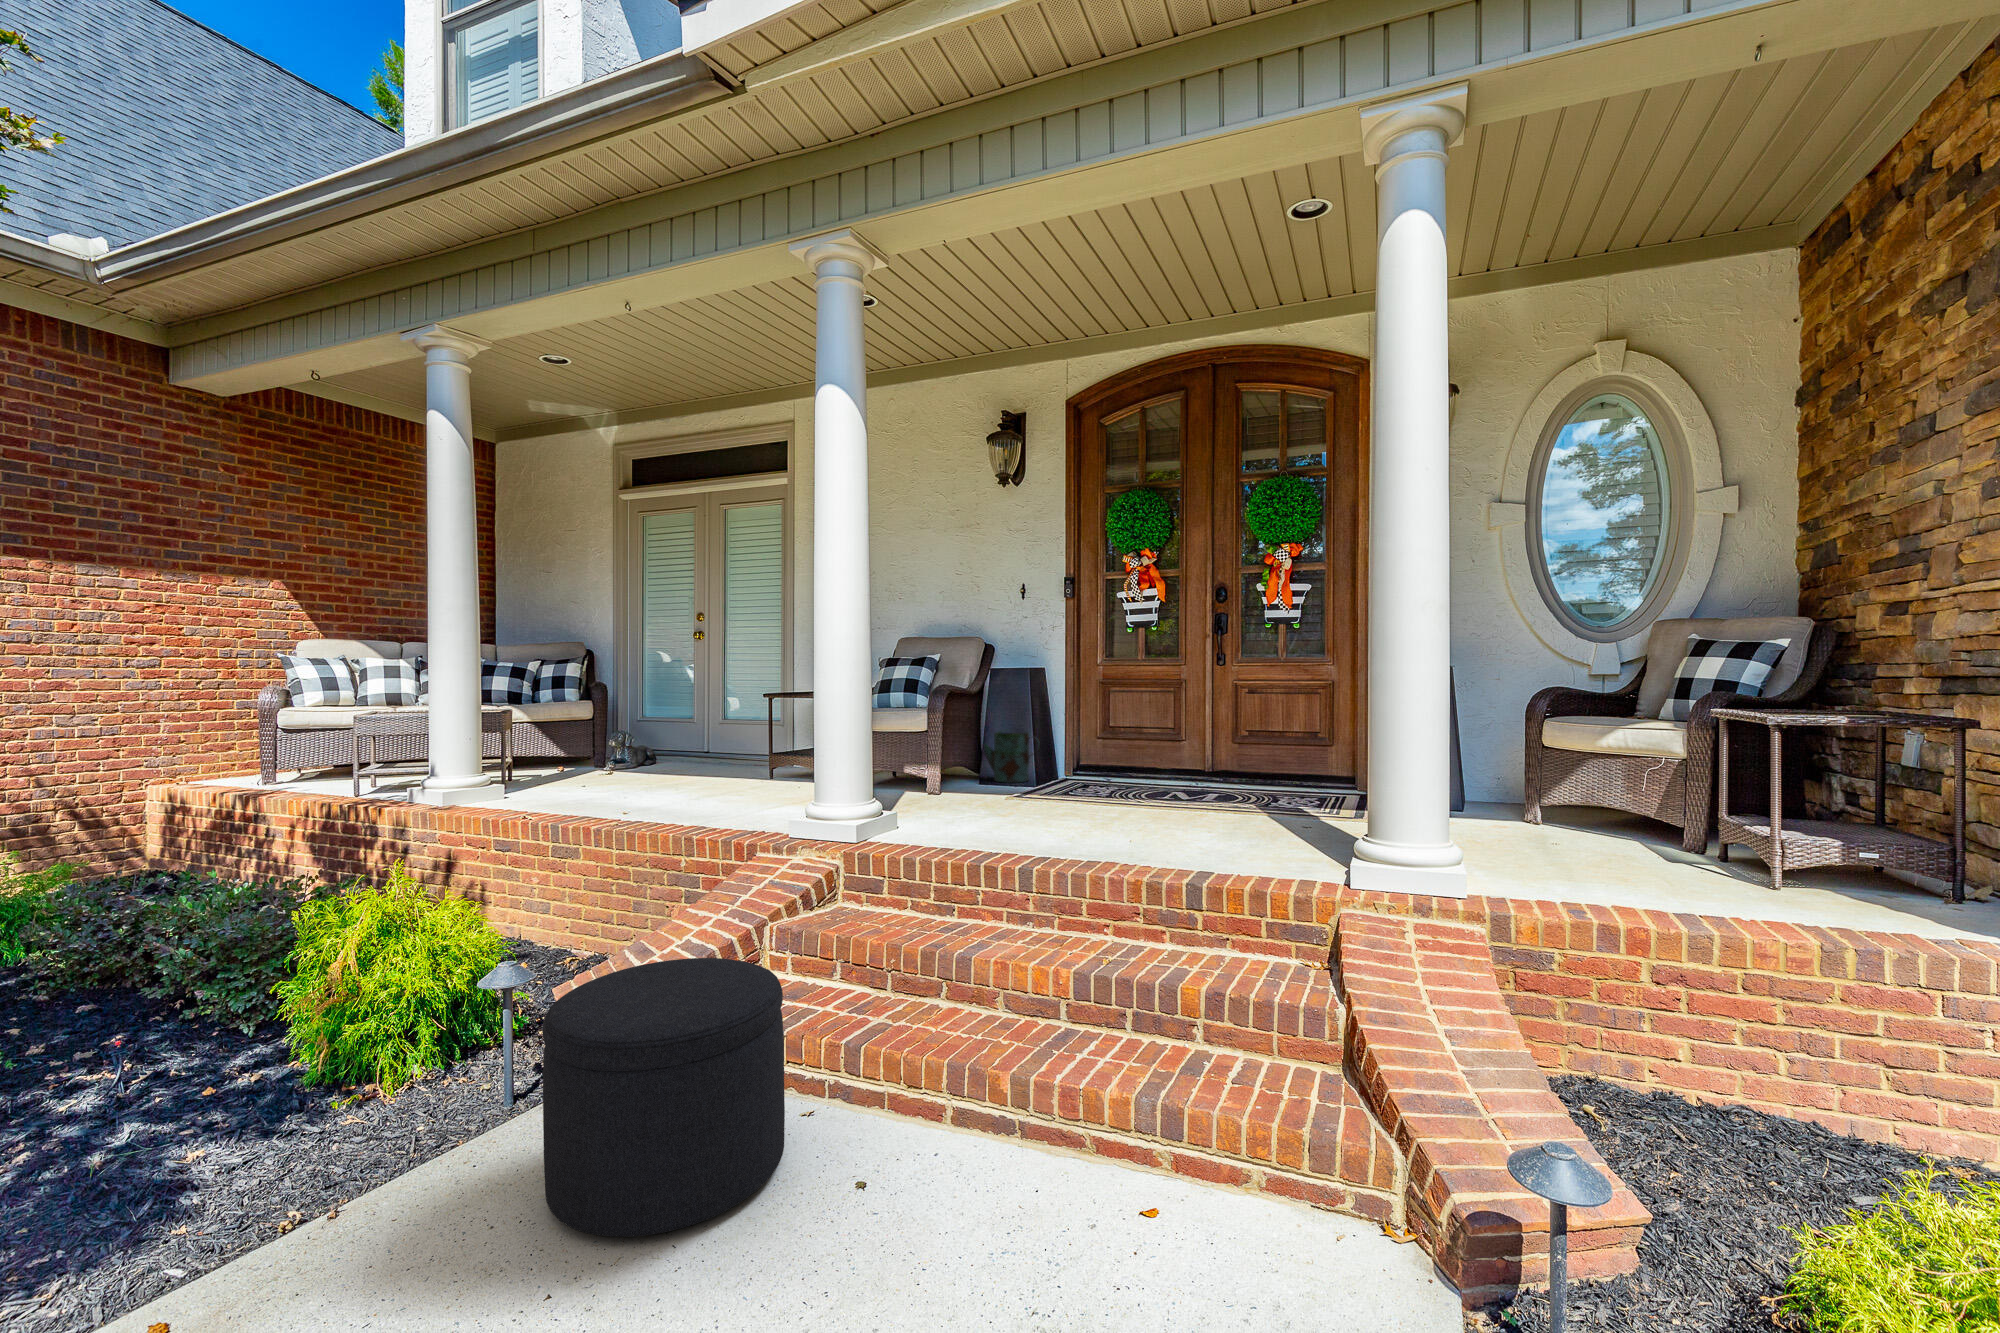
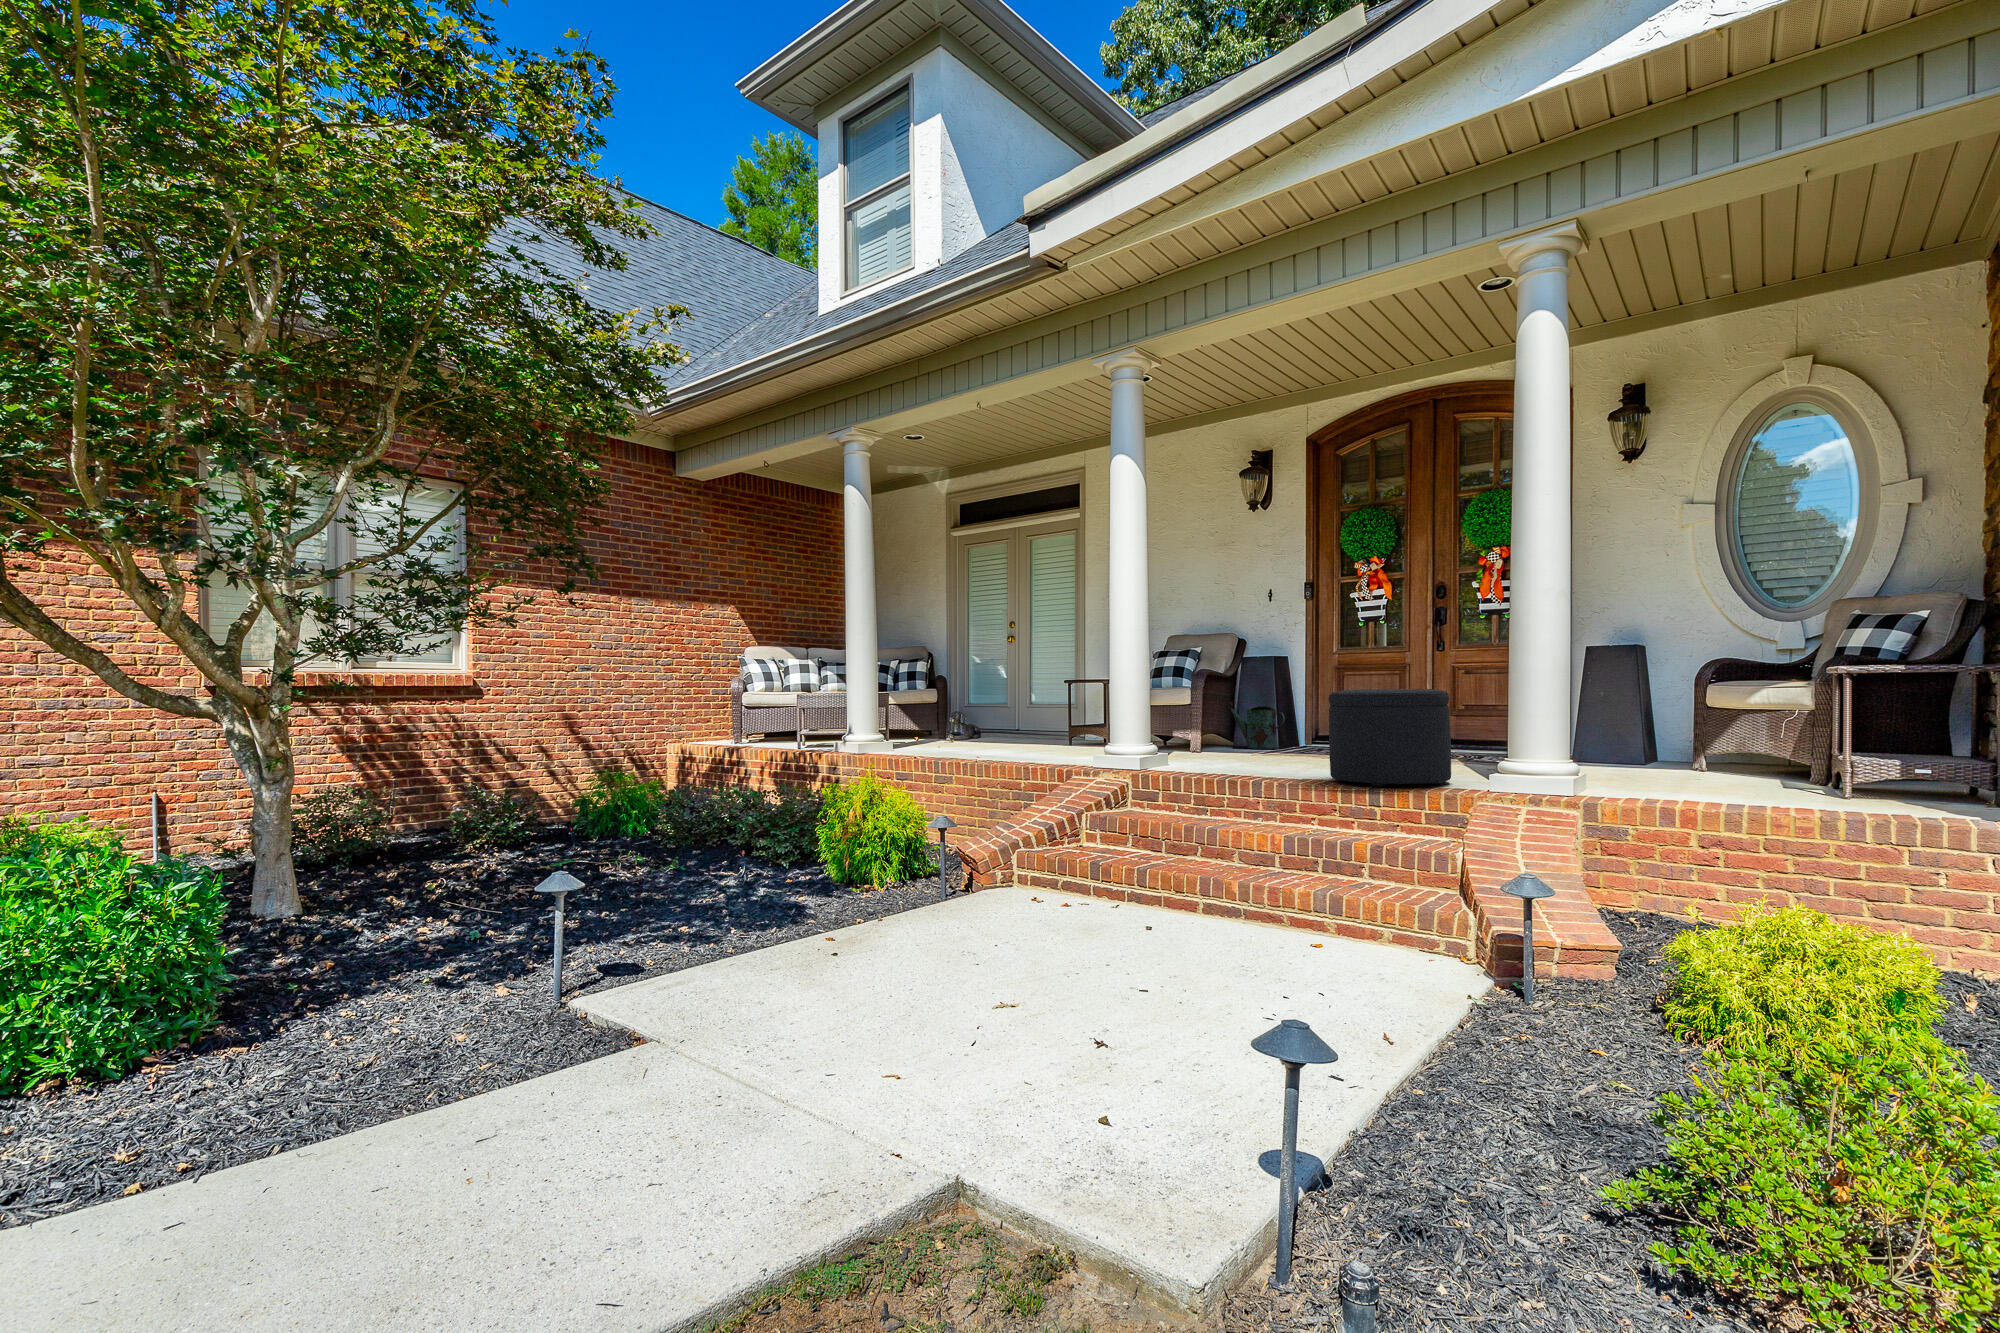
ottoman: present [542,958,785,1237] -> present [1328,689,1451,786]

